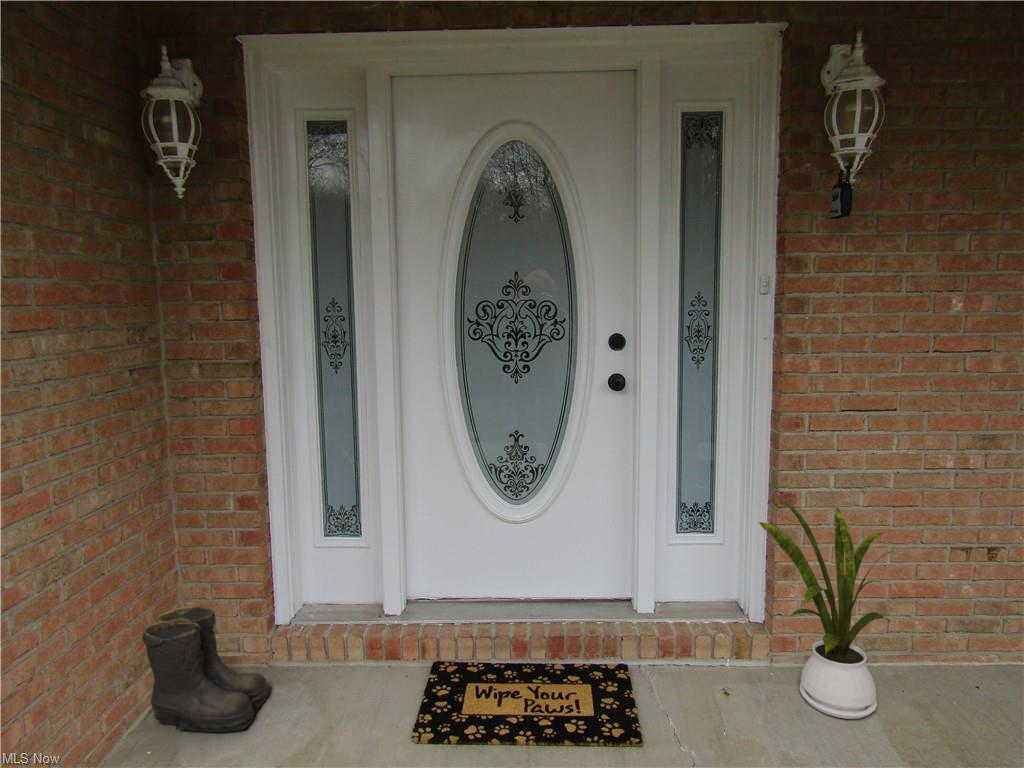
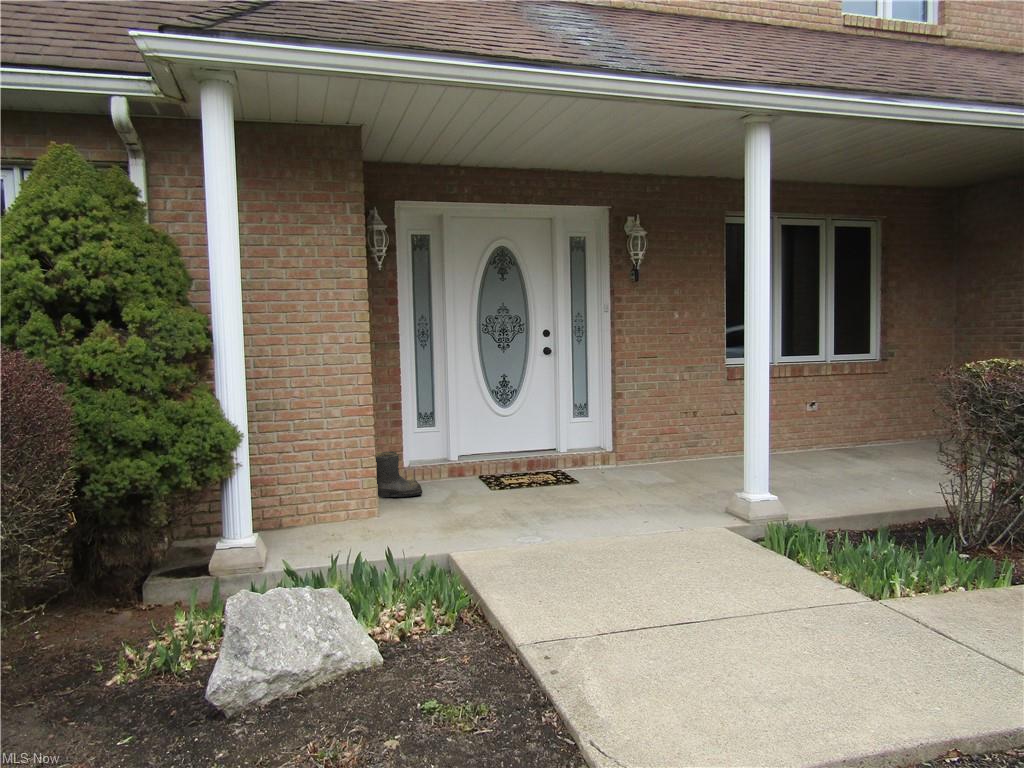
house plant: present [759,500,893,719] -> none [610,390,659,474]

